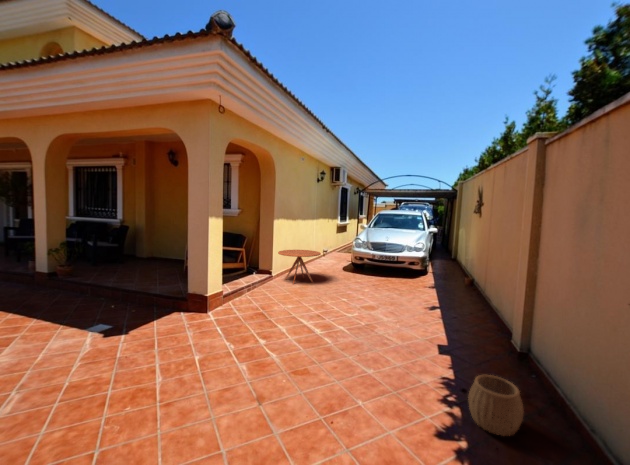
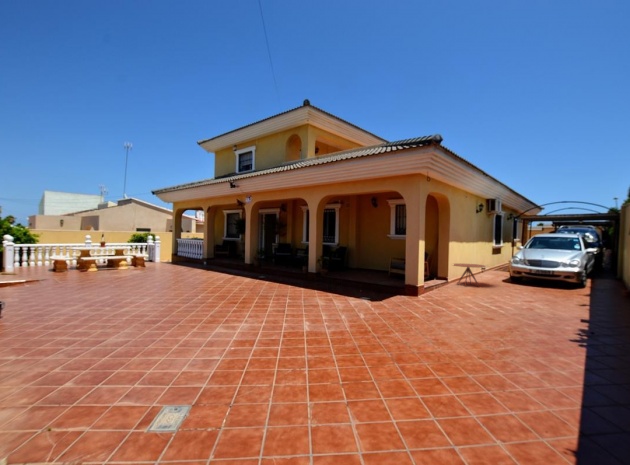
woven basket: present [469,375,523,436] -> none [584,314,615,338]

